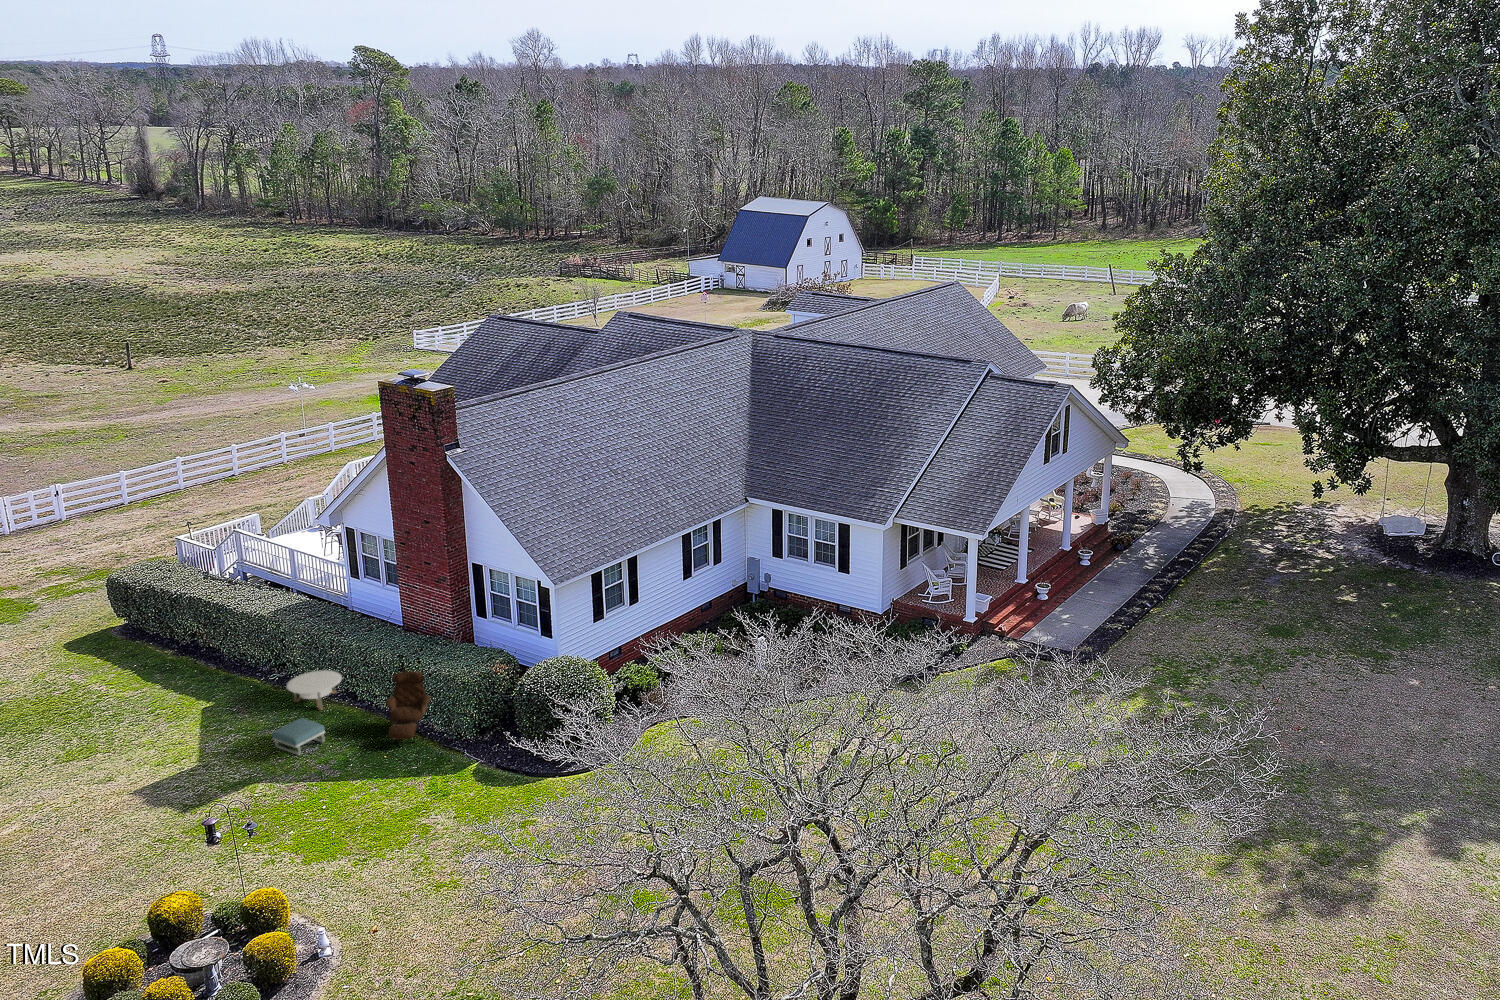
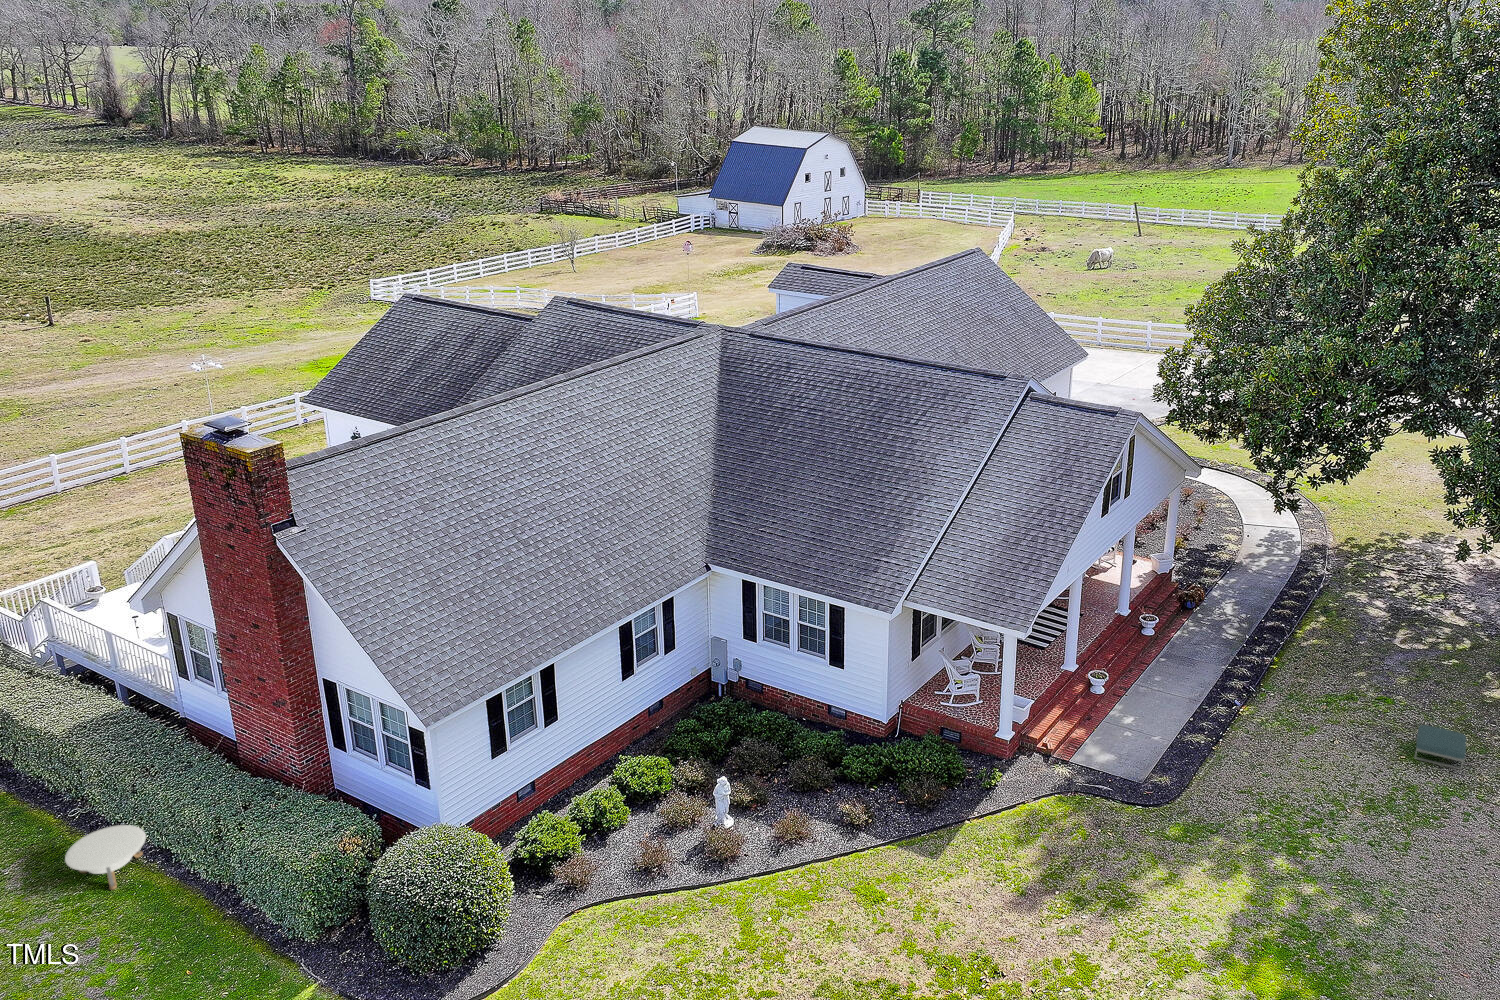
lounge chair: present [386,671,430,745] -> none [190,846,257,964]
footstool: present [272,718,325,755] -> present [1415,725,1466,770]

